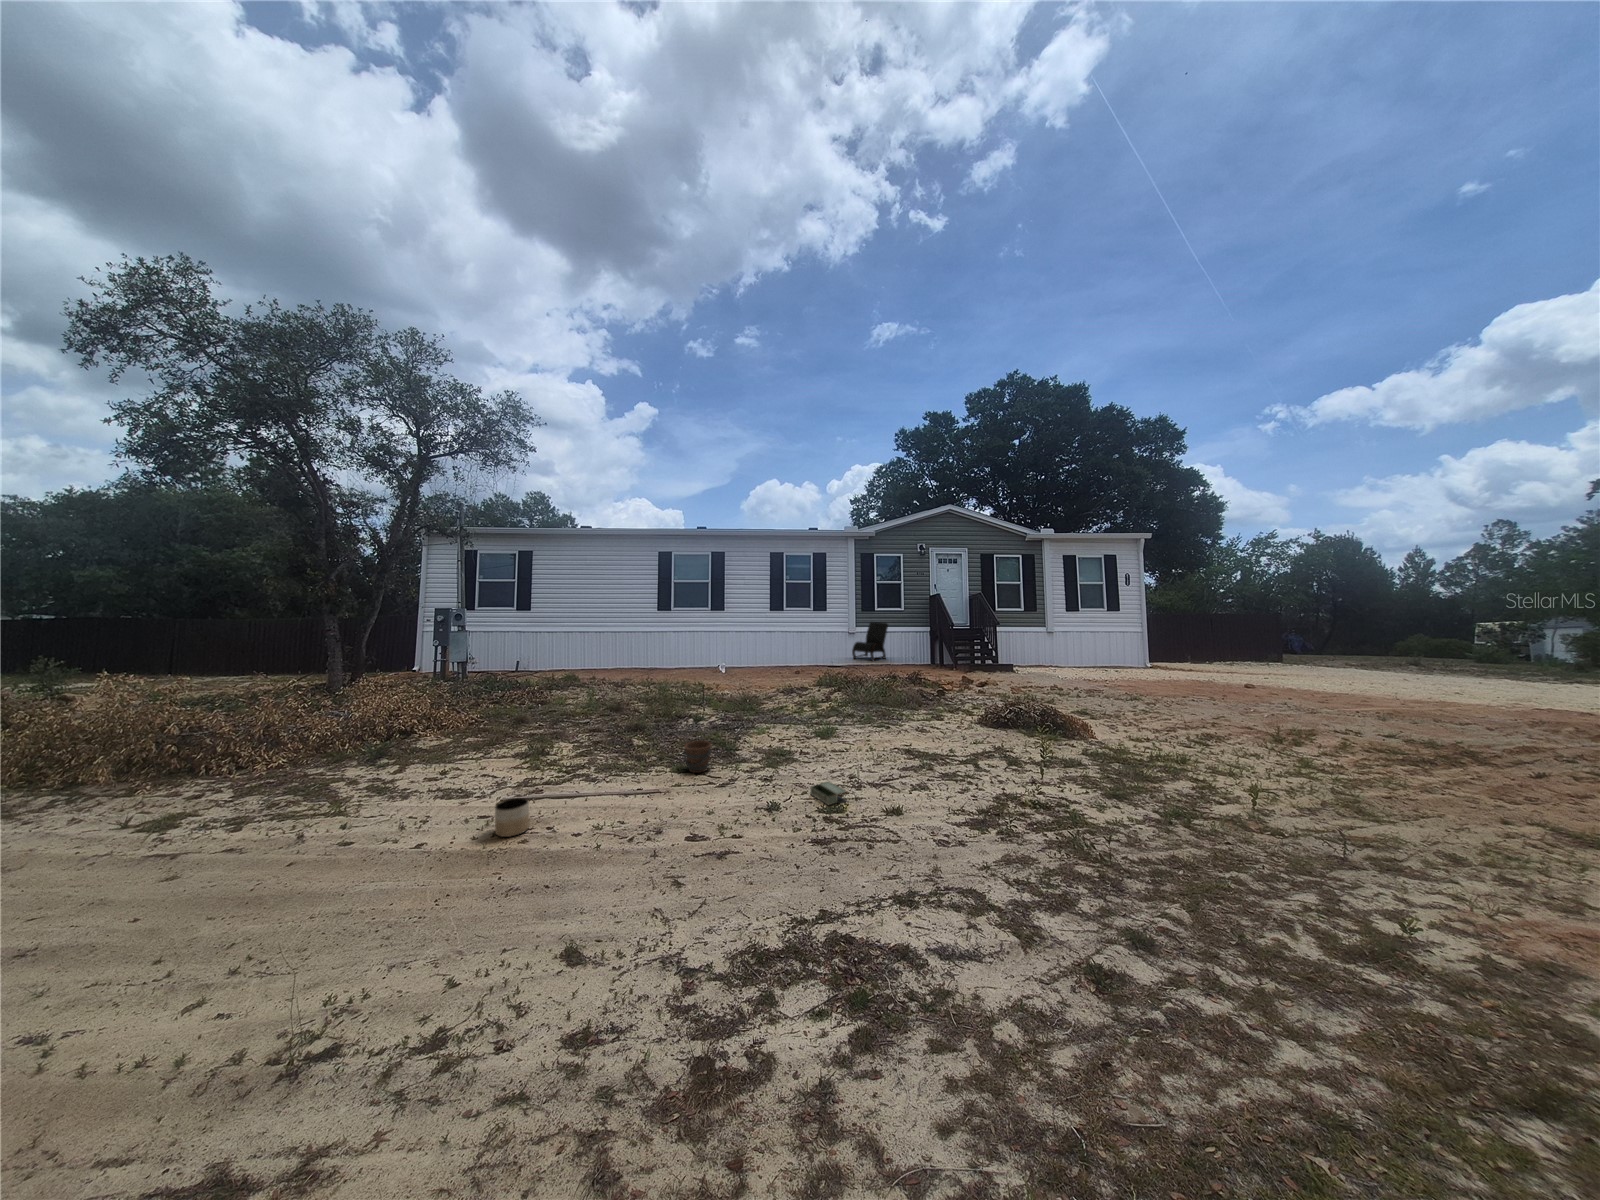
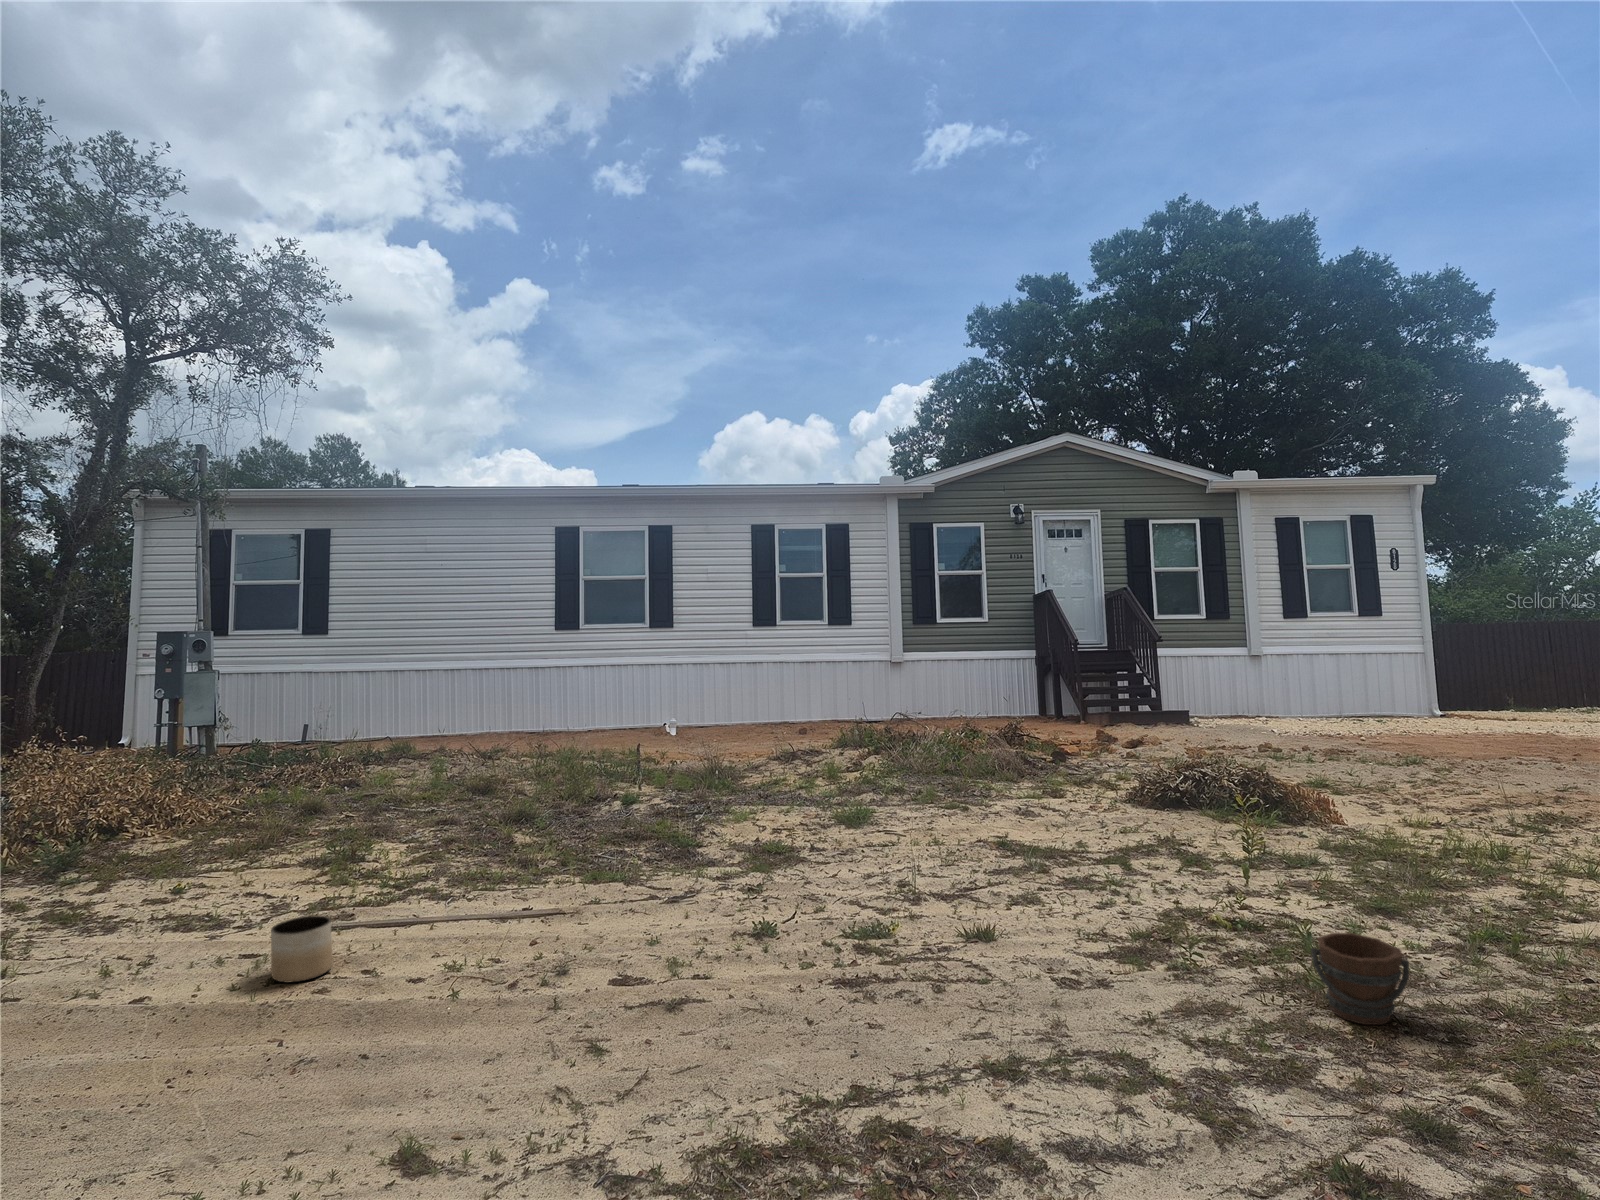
lounge chair: present [852,622,888,661] -> none [899,650,960,717]
bucket: present [683,741,711,773] -> present [1311,933,1409,1025]
toolbox: present [810,782,846,805] -> none [830,890,894,928]

